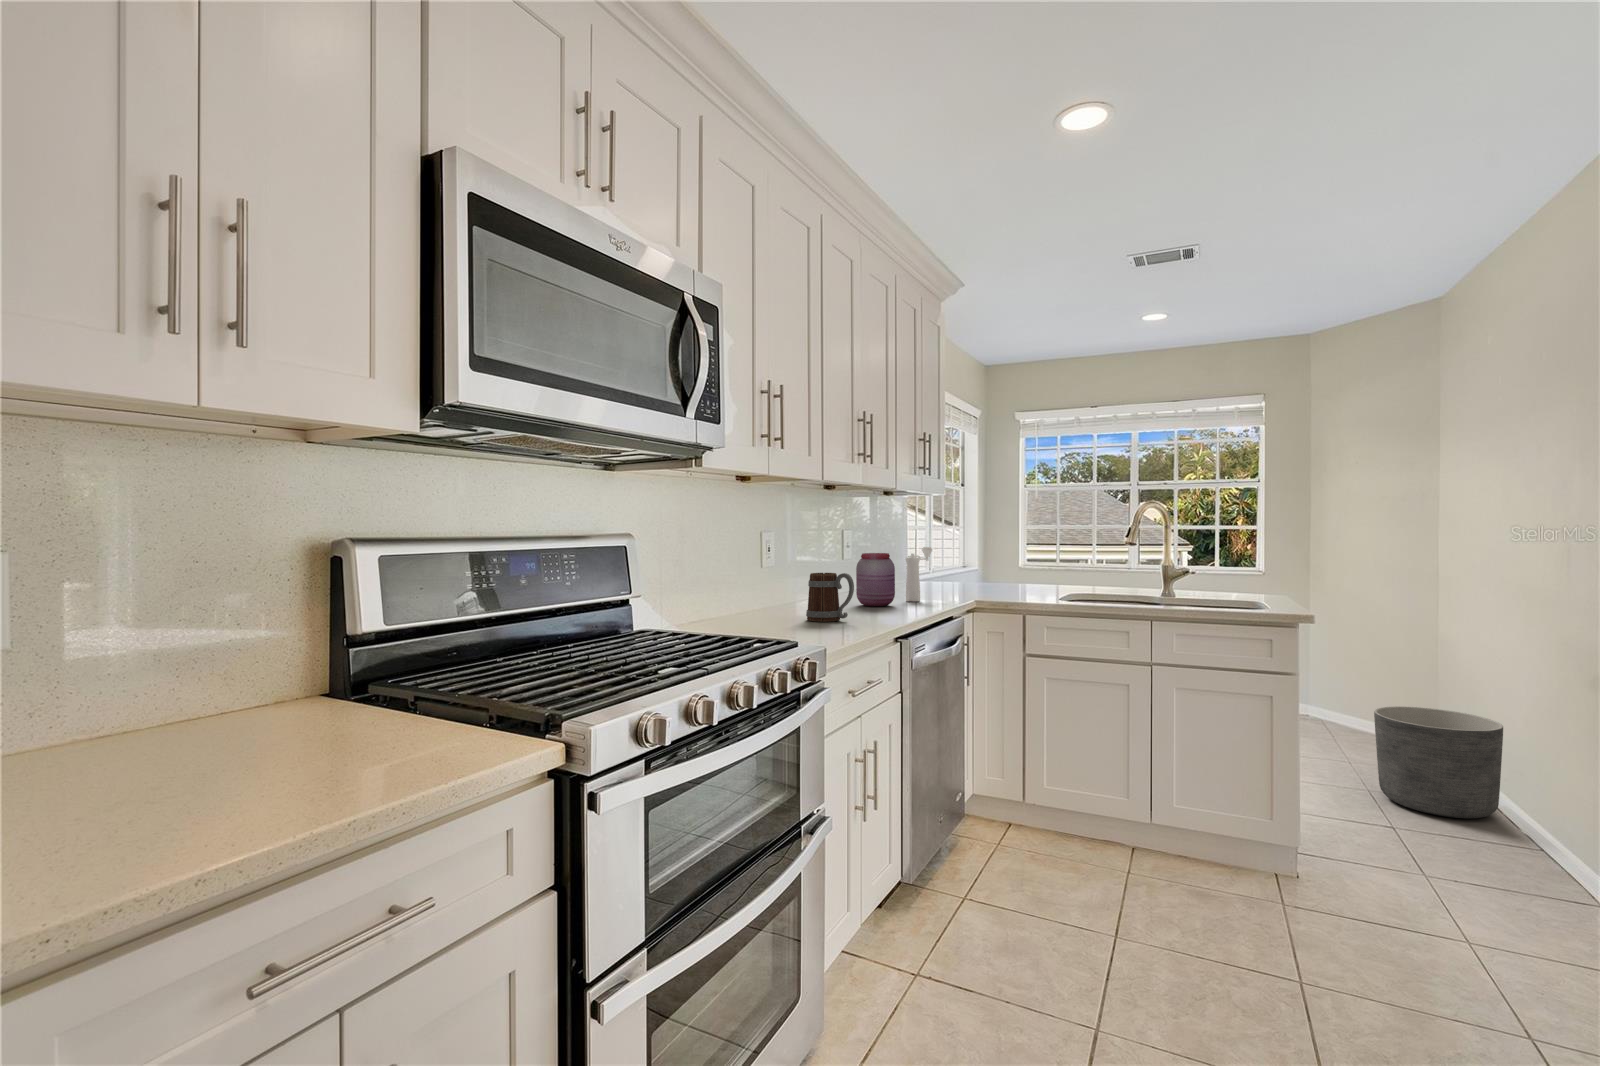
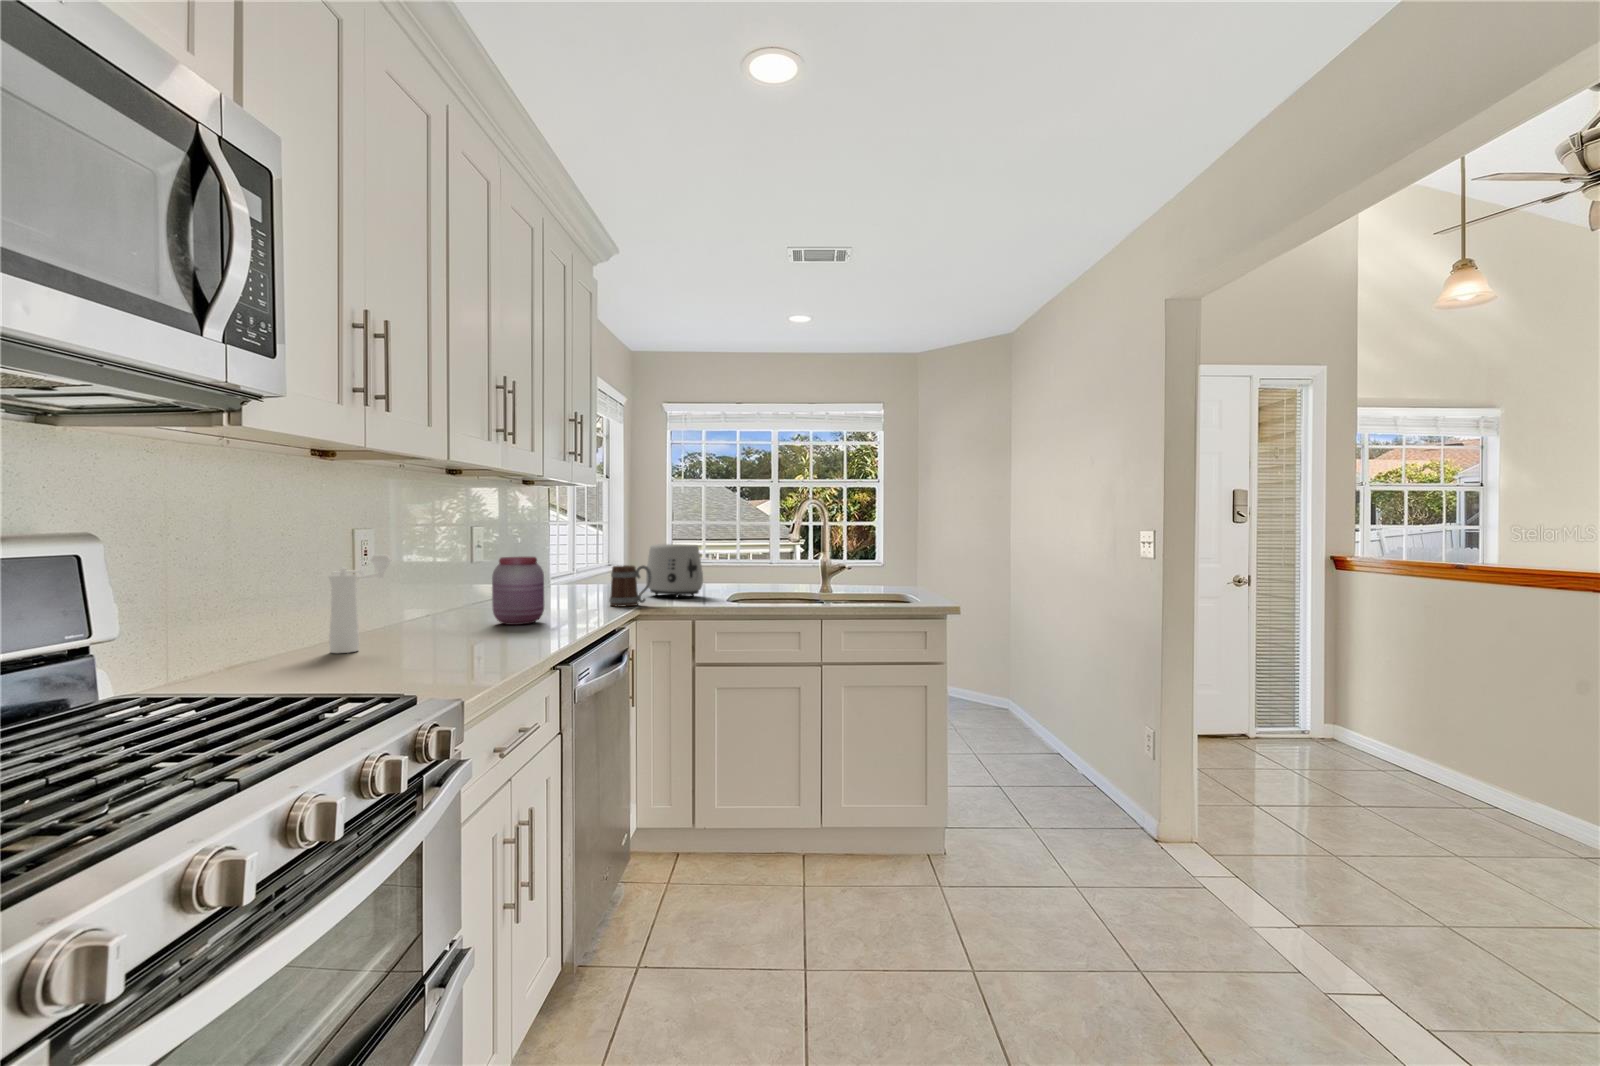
toaster: none [987,545,1038,594] -> present [646,544,703,598]
pepper mill: present [906,547,932,602] -> present [329,555,392,653]
mug: present [806,573,854,622] -> present [609,565,652,607]
planter: present [1374,706,1503,818] -> none [984,681,1071,774]

